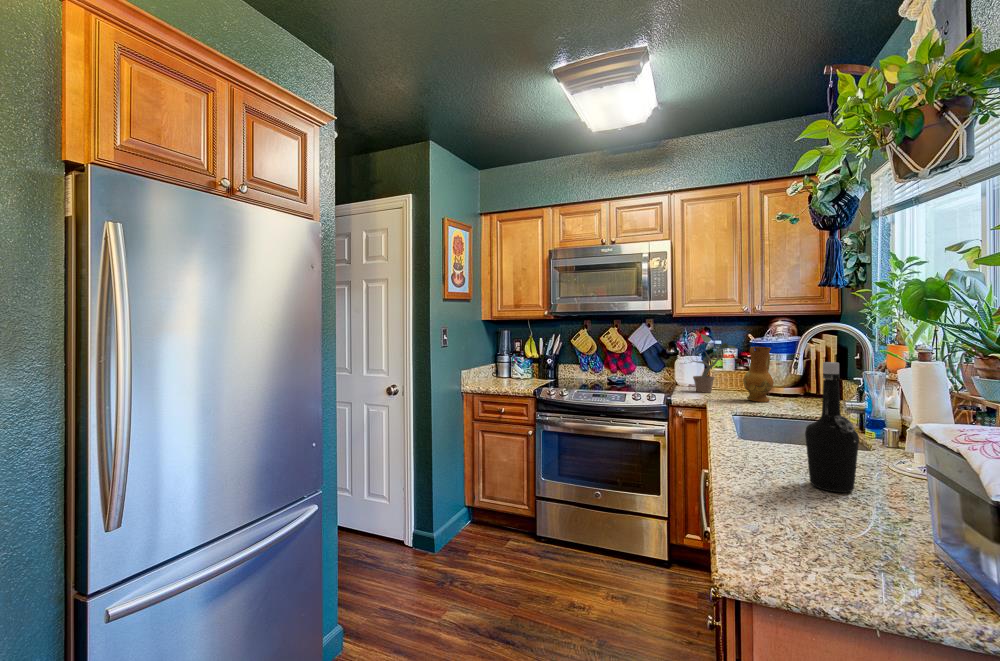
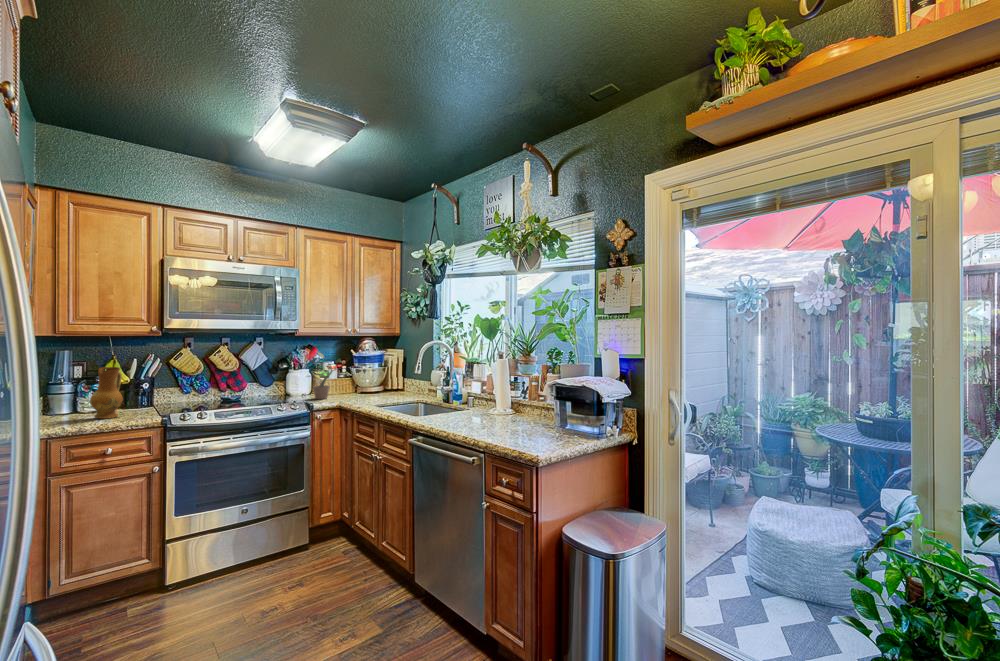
ceramic jug: present [743,347,774,402] -> present [90,367,123,419]
bottle: present [805,362,859,493] -> none [481,373,502,434]

